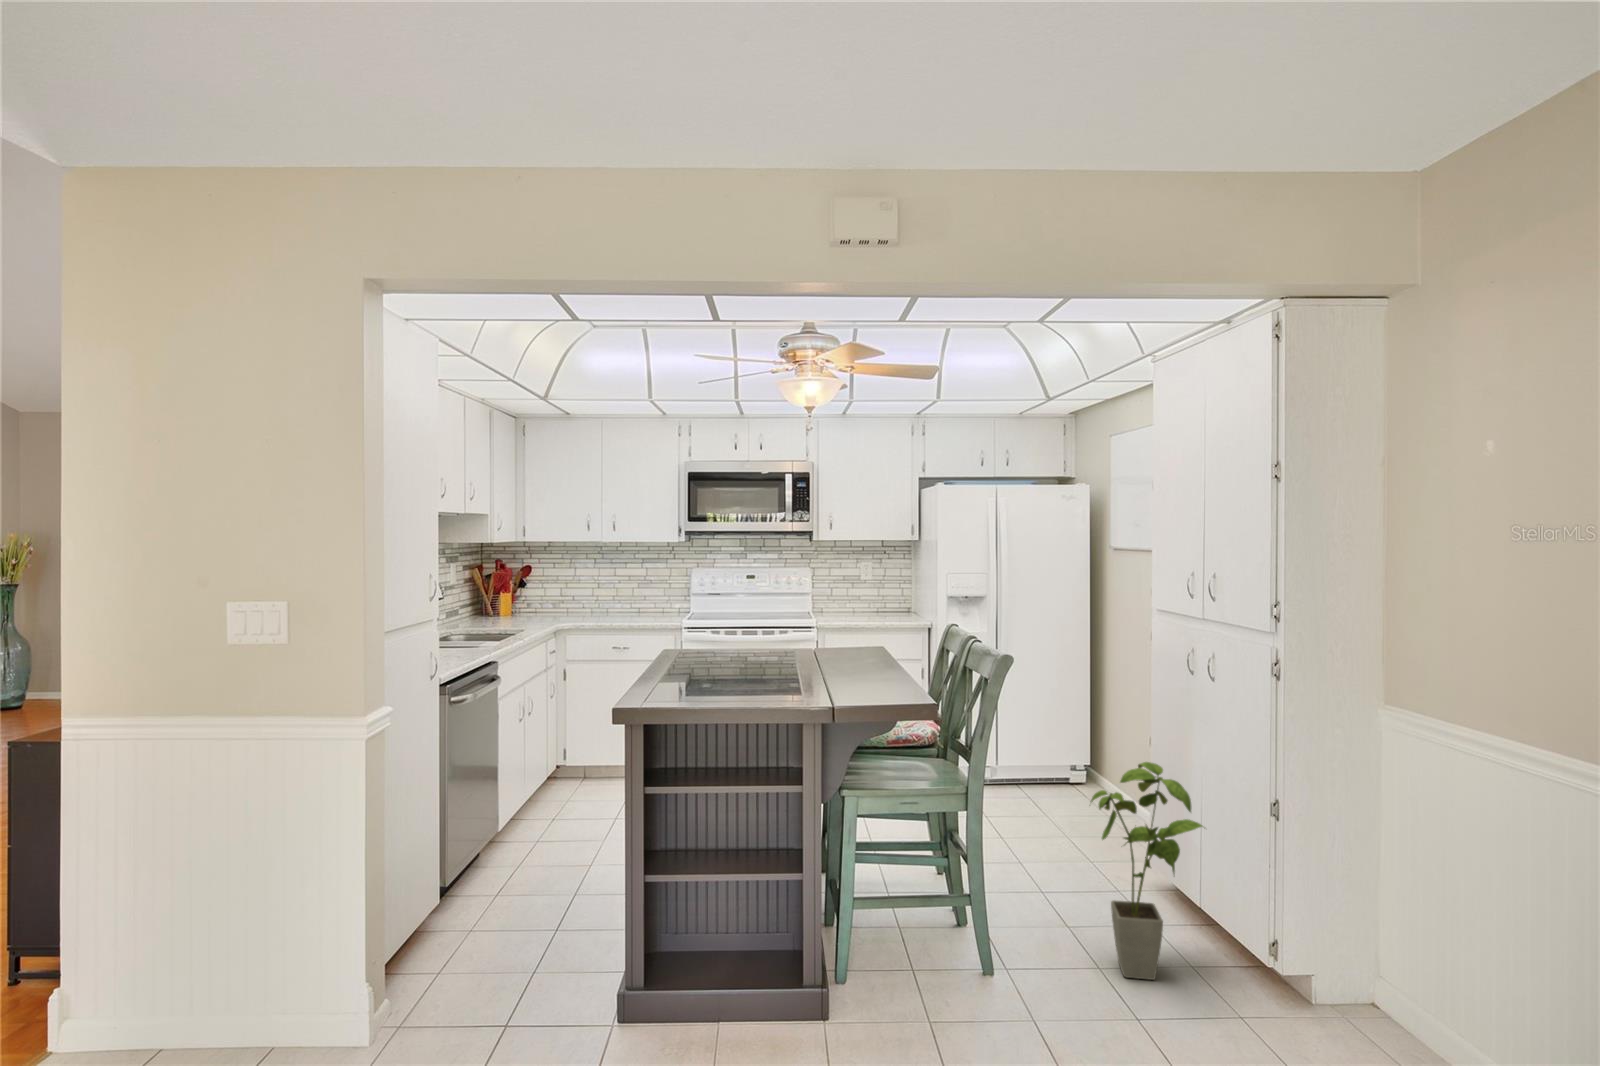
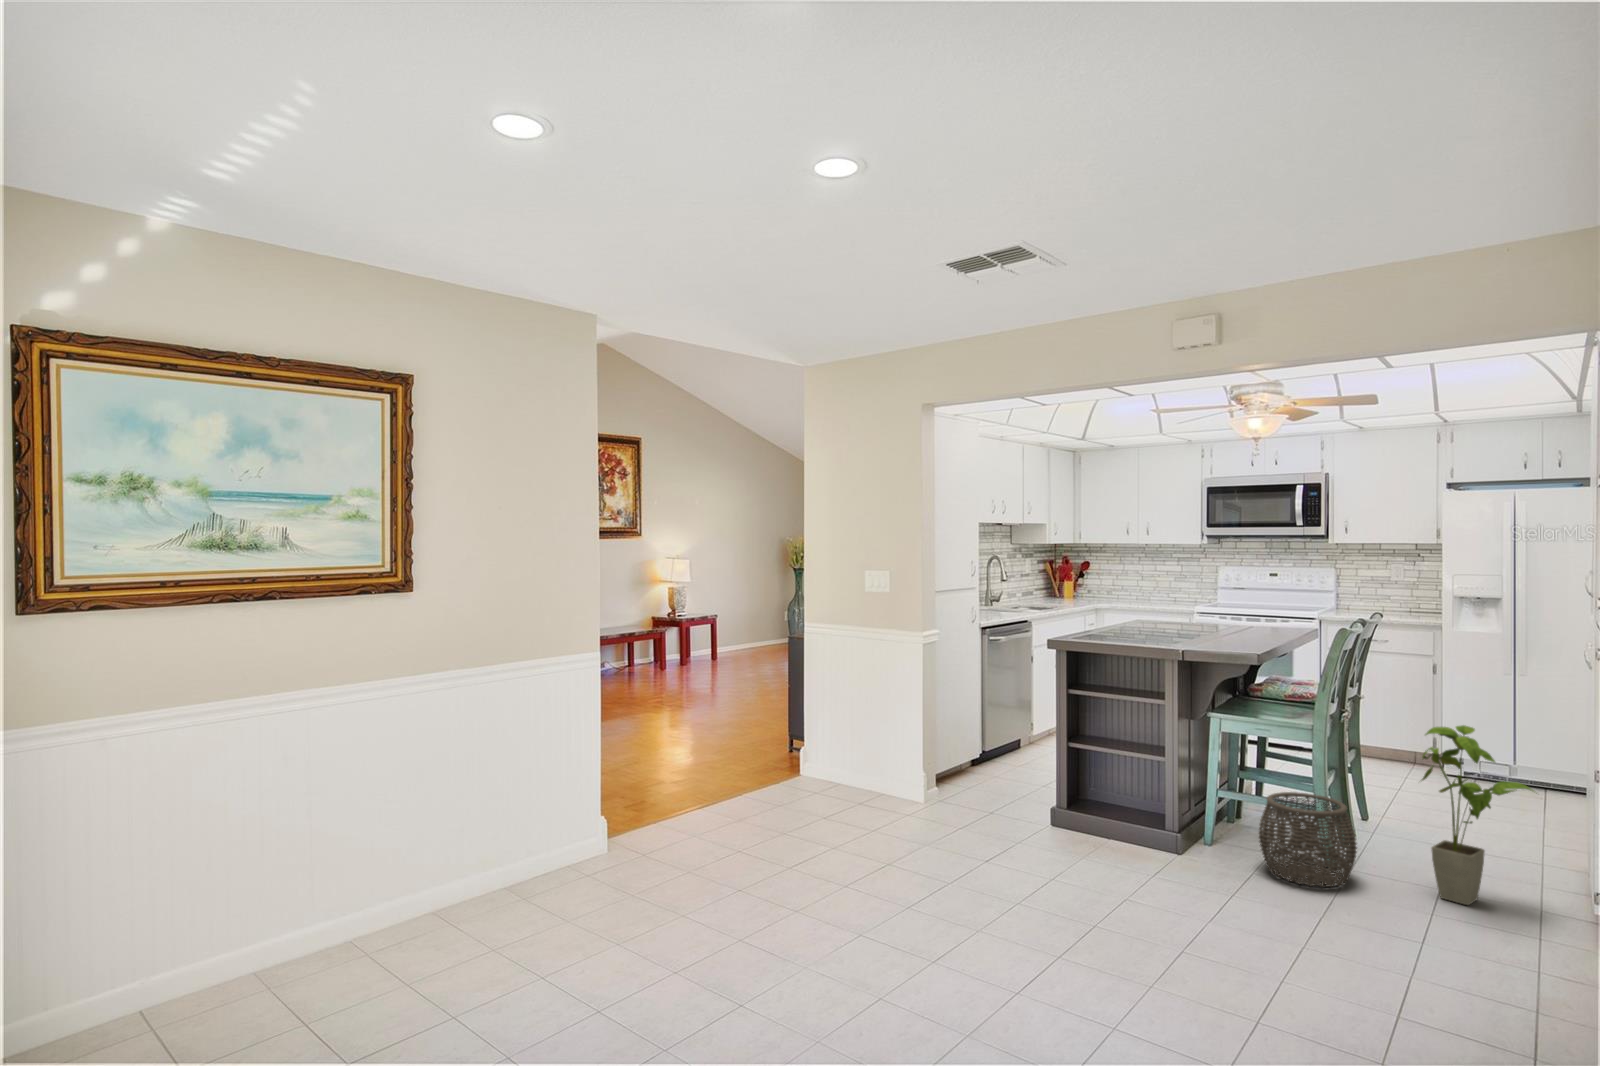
woven basket: none [932,876,1053,1017] -> present [1259,792,1357,887]

